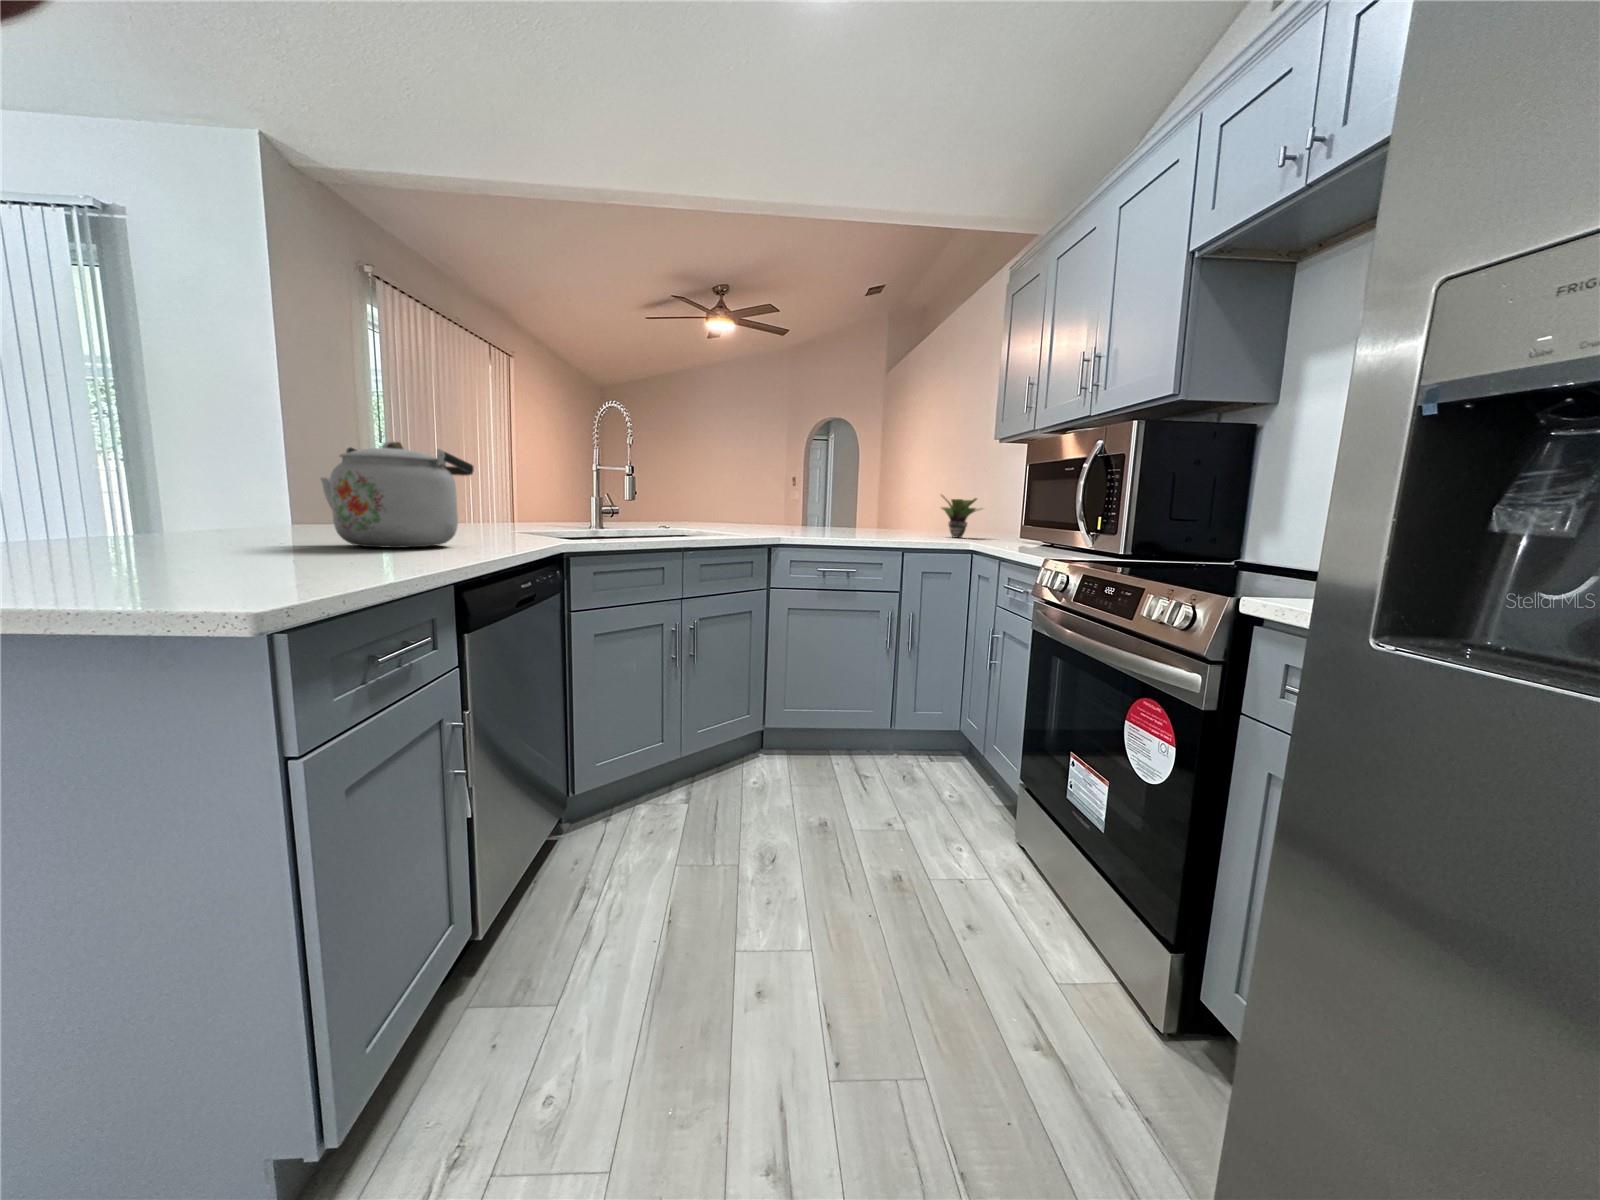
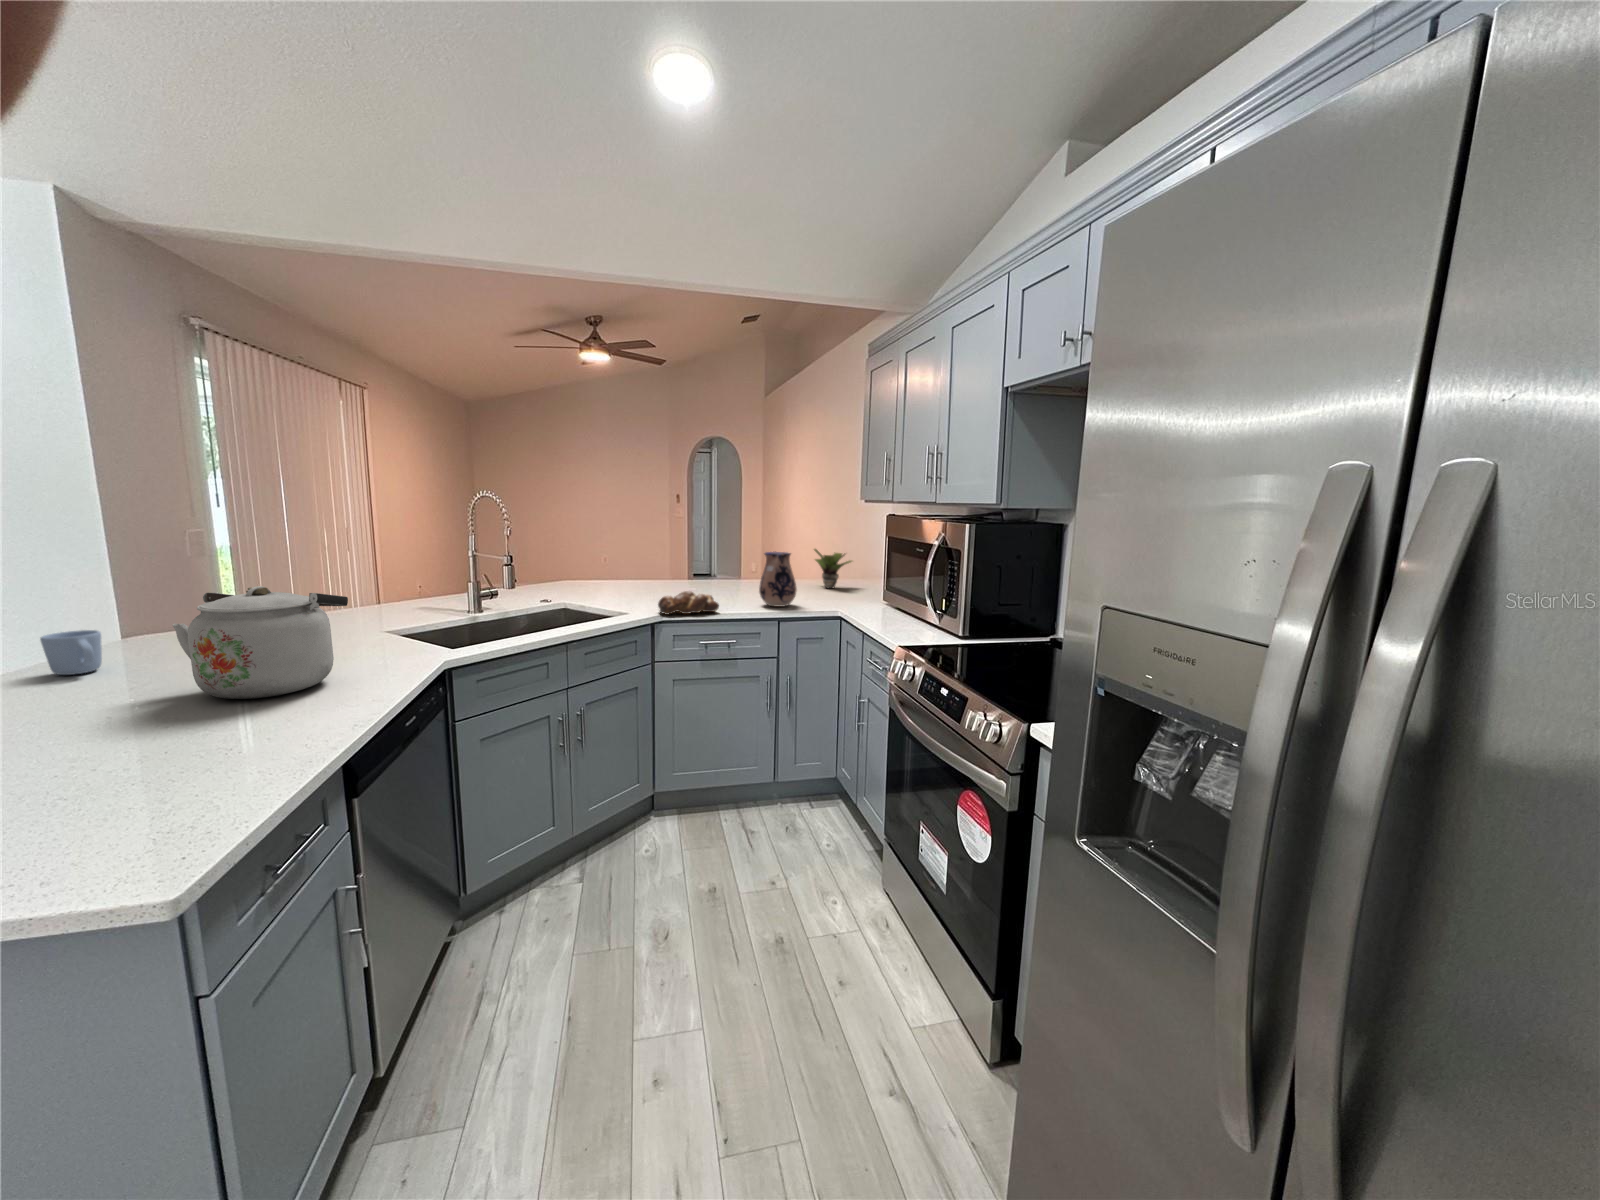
ceramic pitcher: none [881,482,922,541] -> present [759,552,797,607]
mug: none [219,498,268,536] -> present [40,630,102,675]
bread loaf: none [774,517,838,540] -> present [658,591,719,615]

